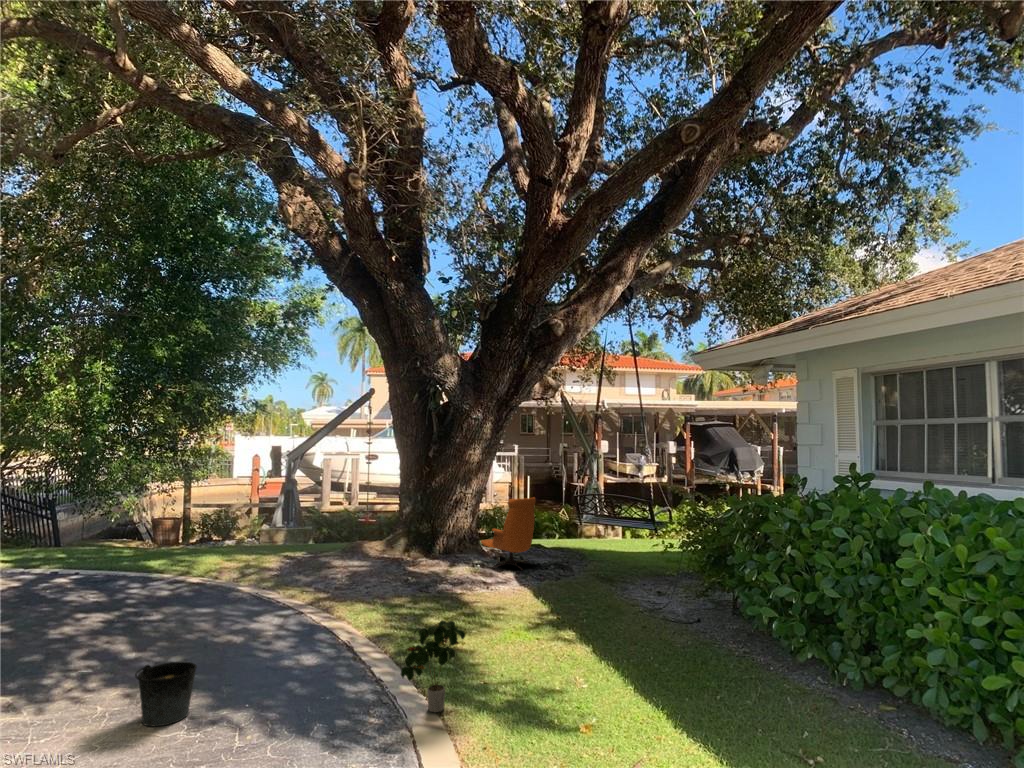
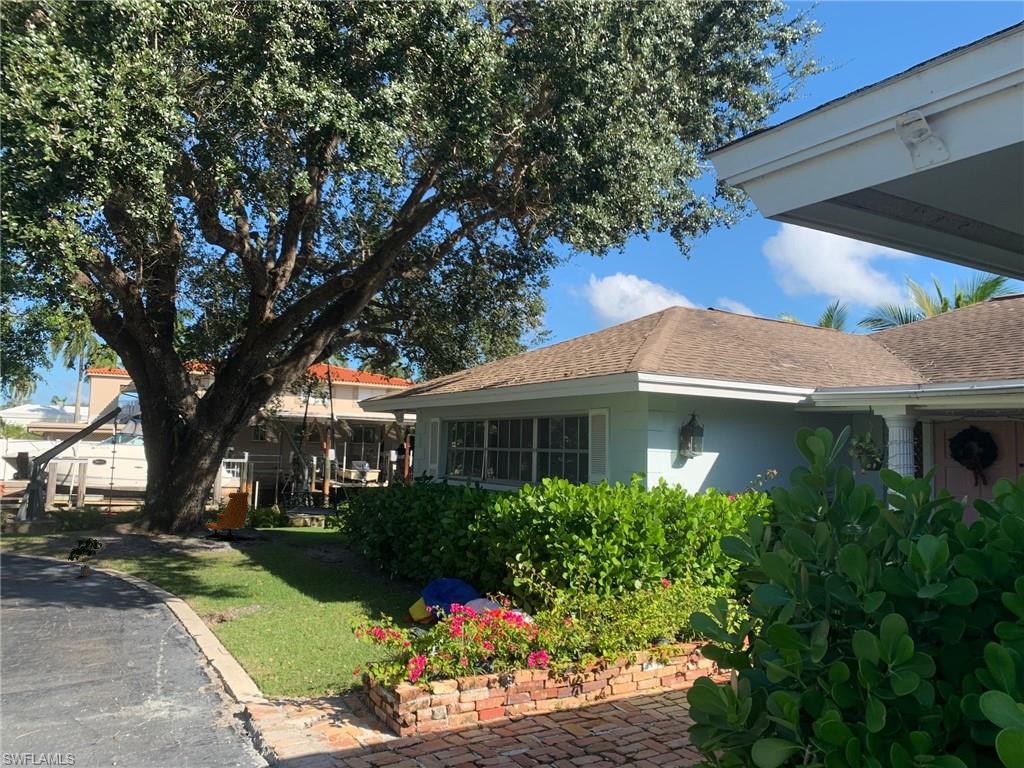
potted plant: present [401,621,465,712] -> present [68,538,102,576]
bucket: present [135,662,197,726] -> none [34,561,63,585]

